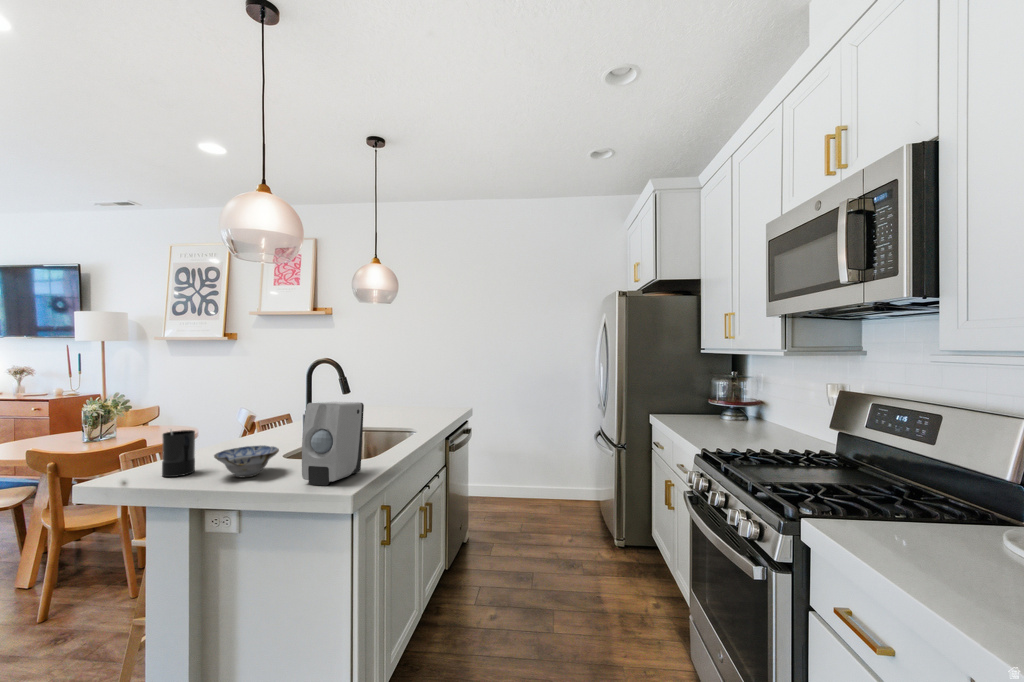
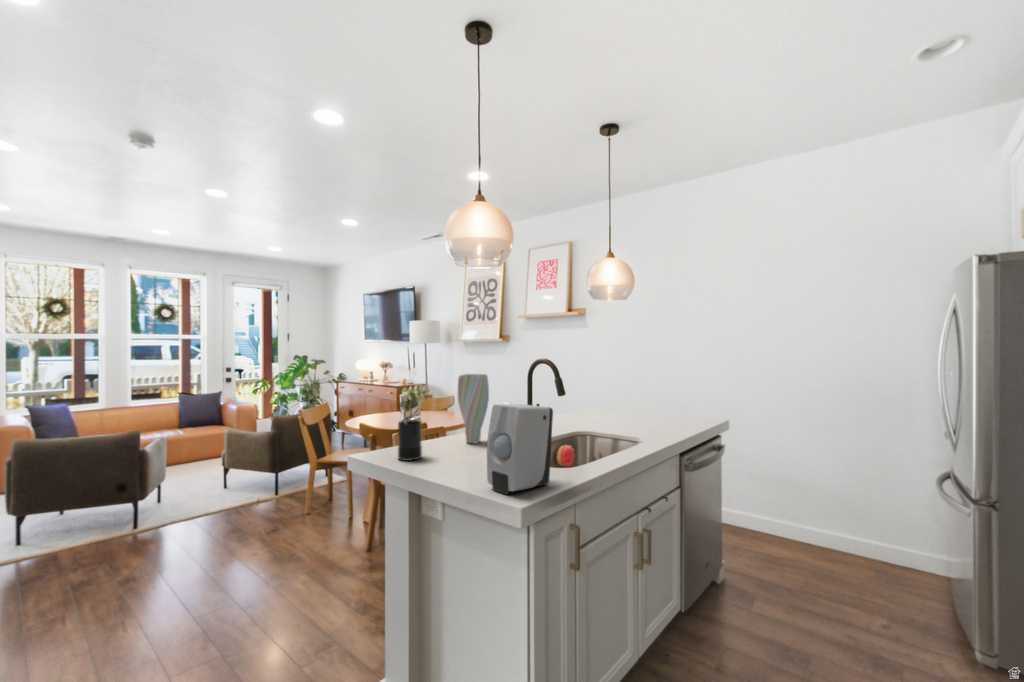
vase: none [227,376,266,451] -> present [458,374,489,444]
ceramic bowl: present [214,446,279,477] -> none [426,441,480,471]

